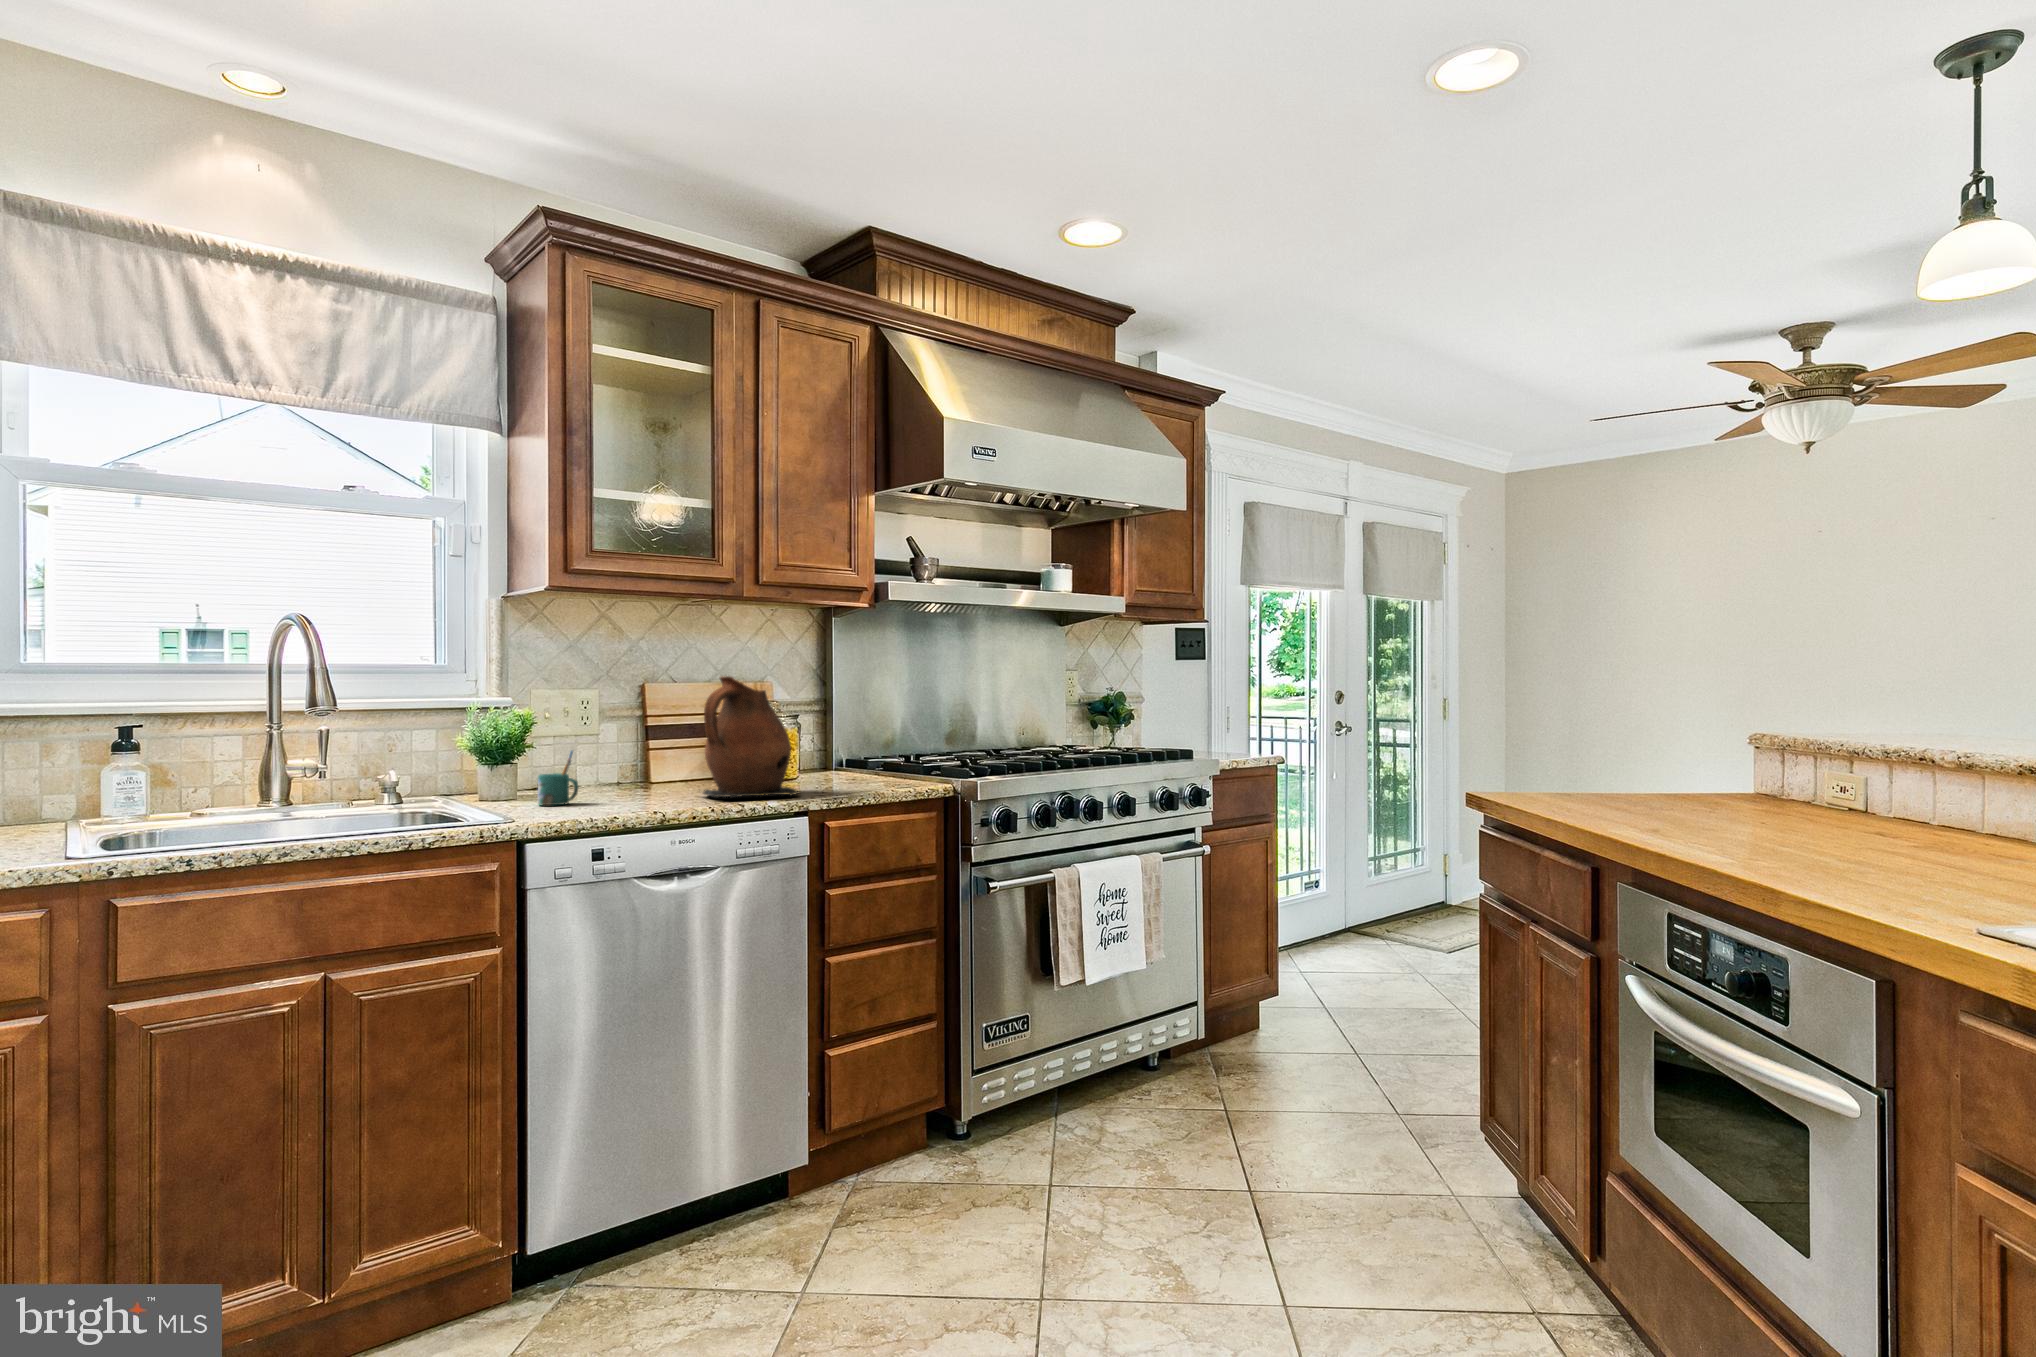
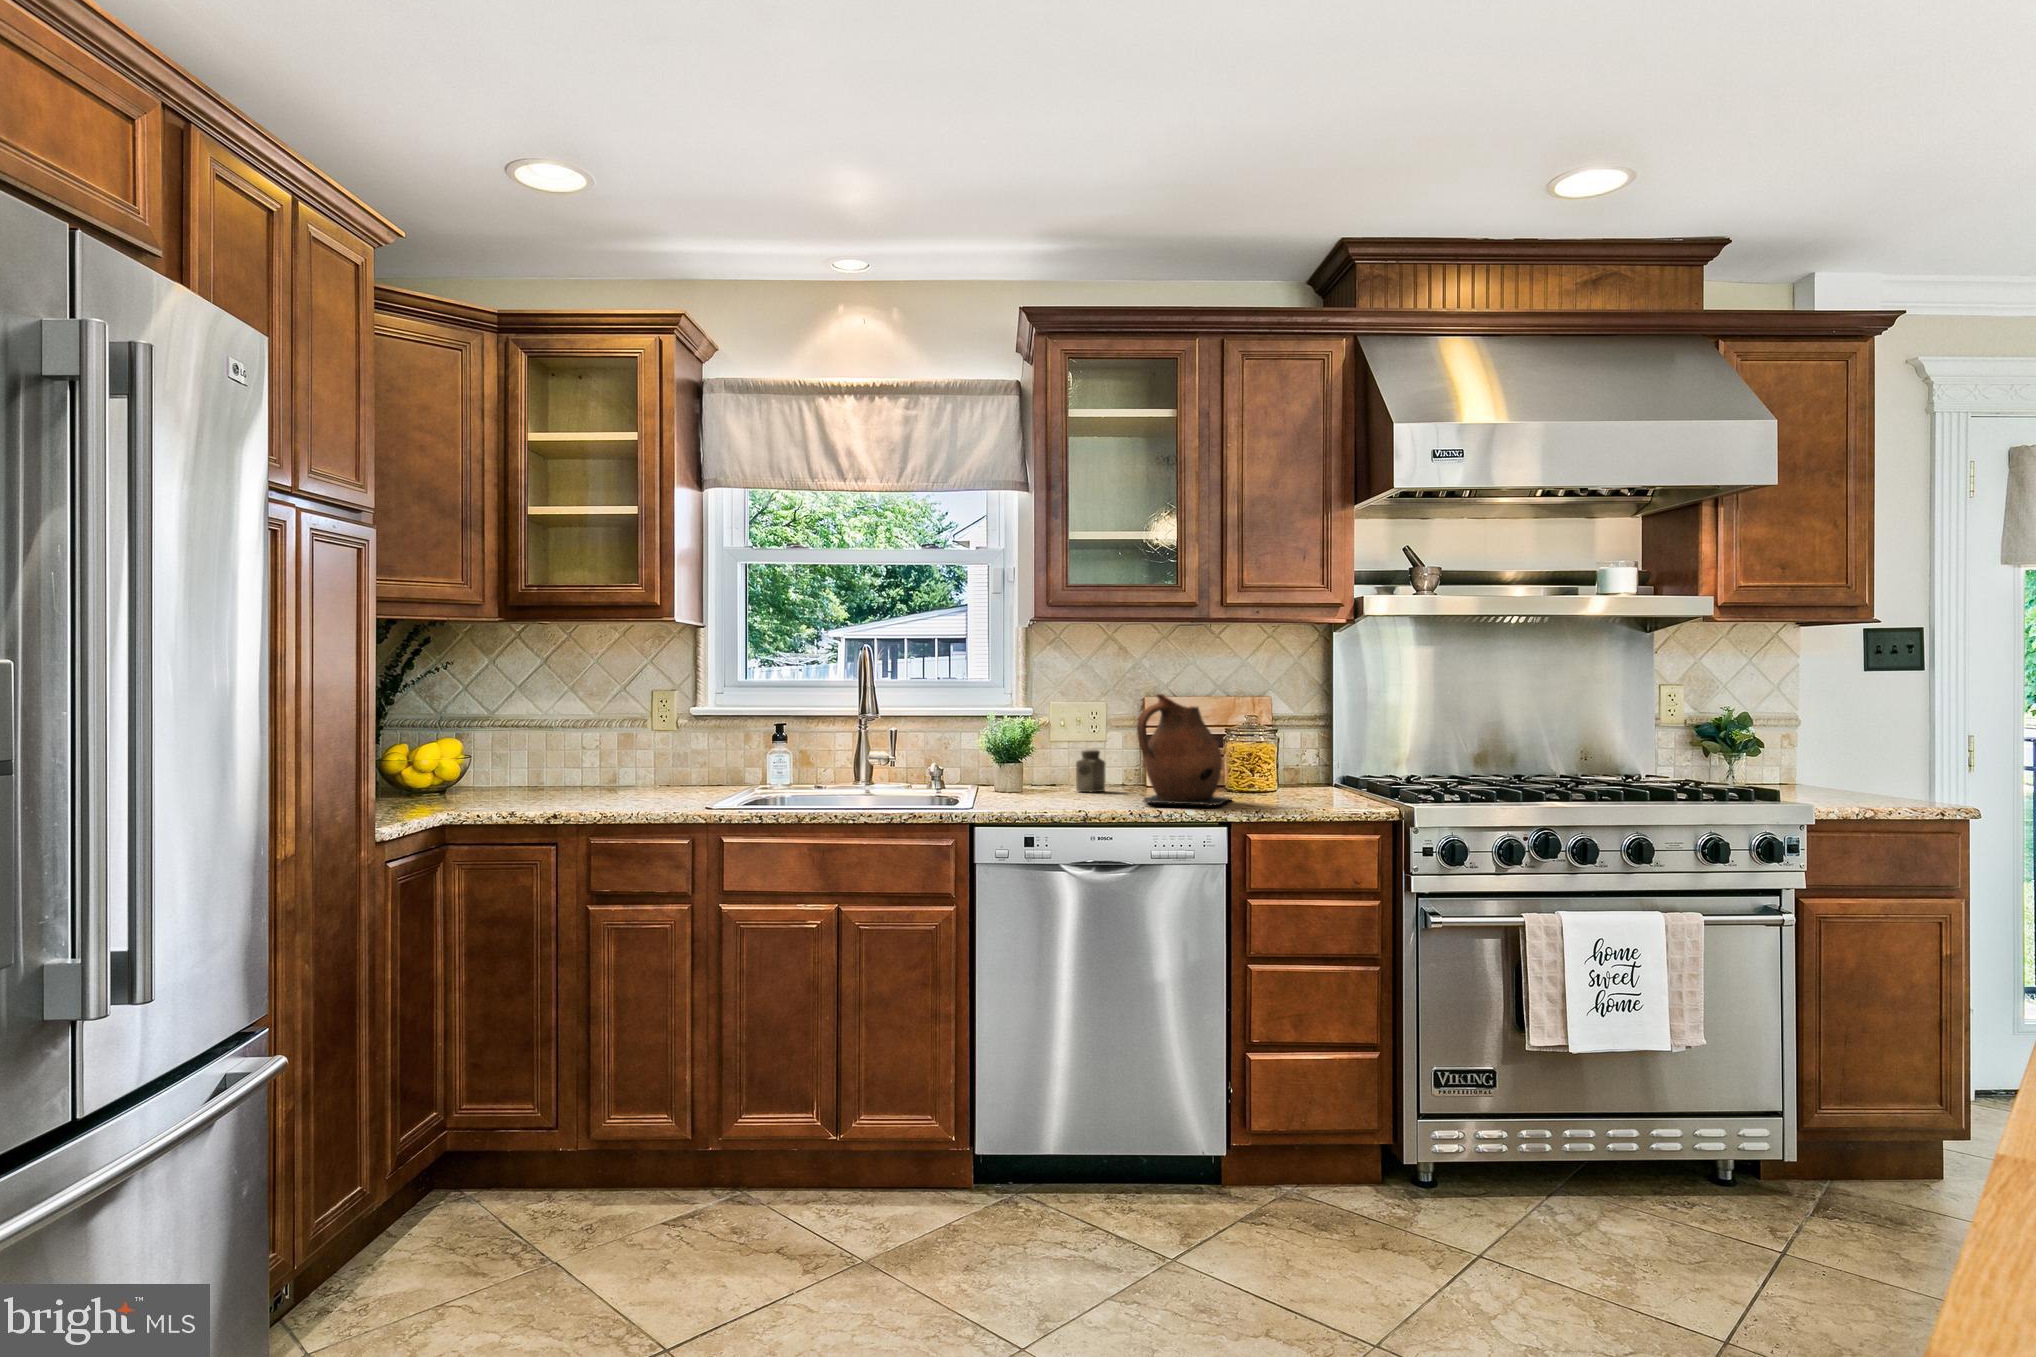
salt shaker: none [586,743,620,793] -> present [1076,749,1105,792]
mug: present [538,751,579,805] -> none [1019,754,1047,799]

